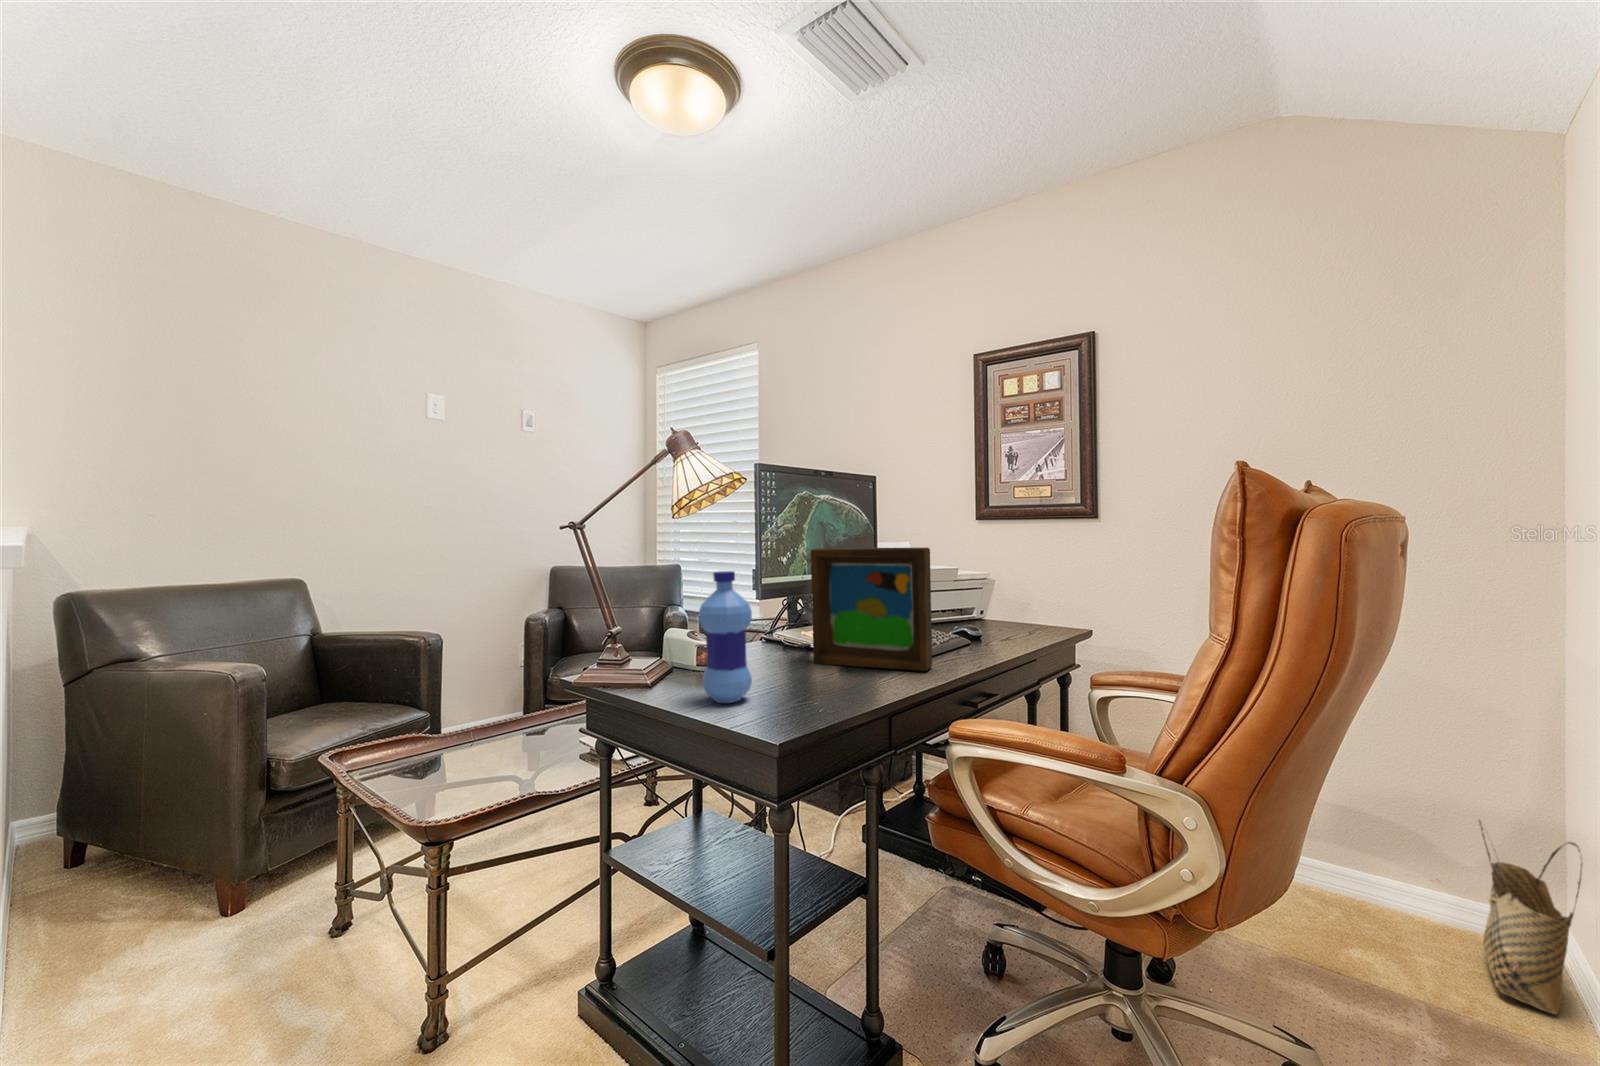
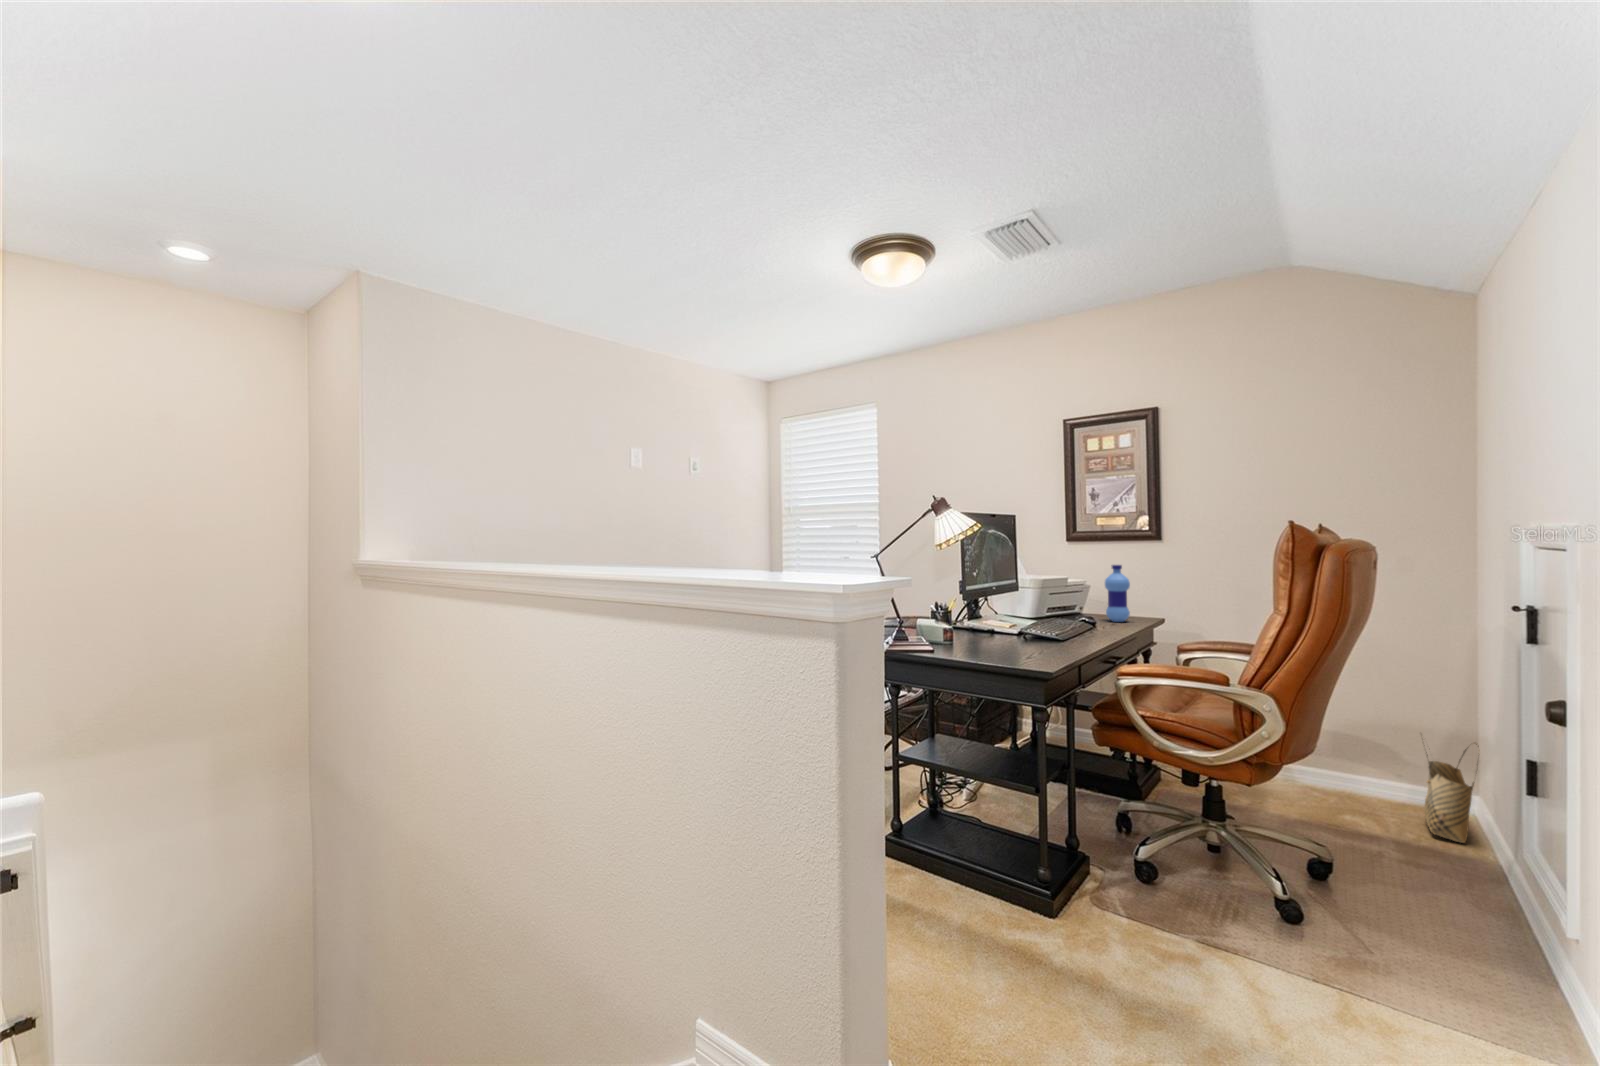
picture frame: present [811,548,932,671] -> none [1004,563,1085,640]
water bottle: present [699,571,752,703] -> present [1105,565,1130,622]

